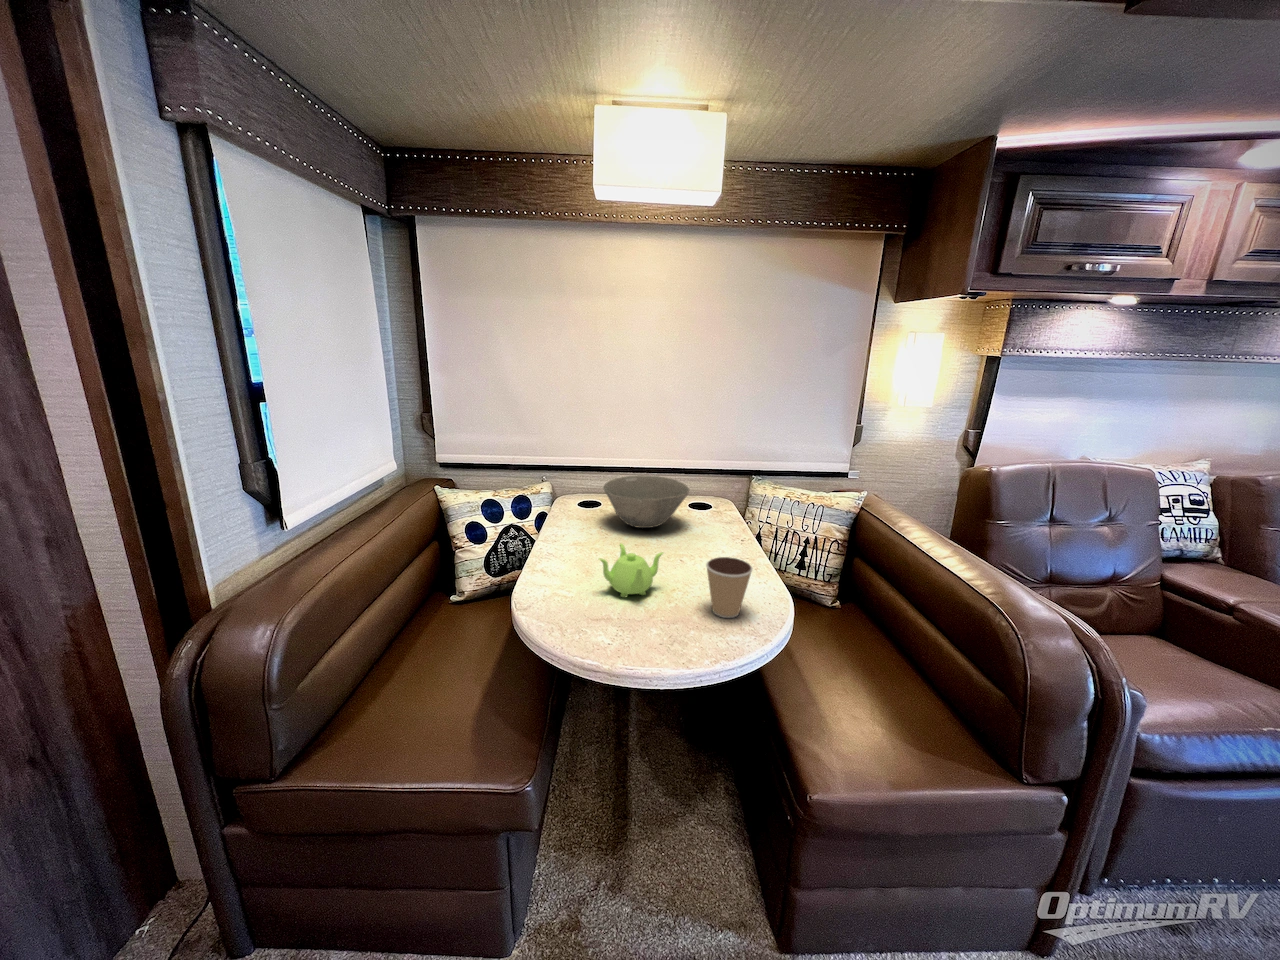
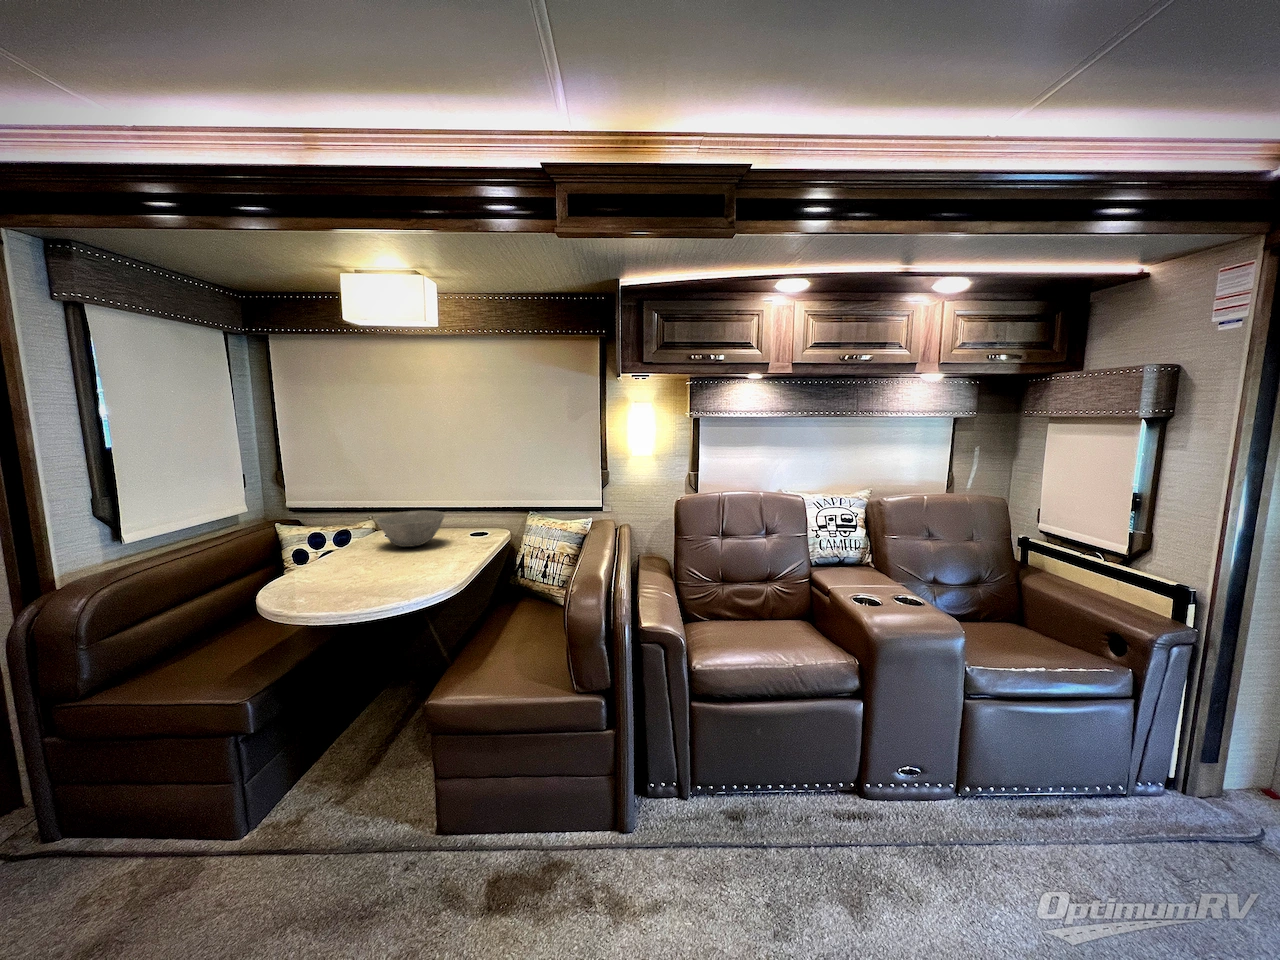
teapot: present [599,544,663,597] -> none [304,549,357,583]
coffee cup: present [706,557,753,618] -> none [360,553,394,592]

